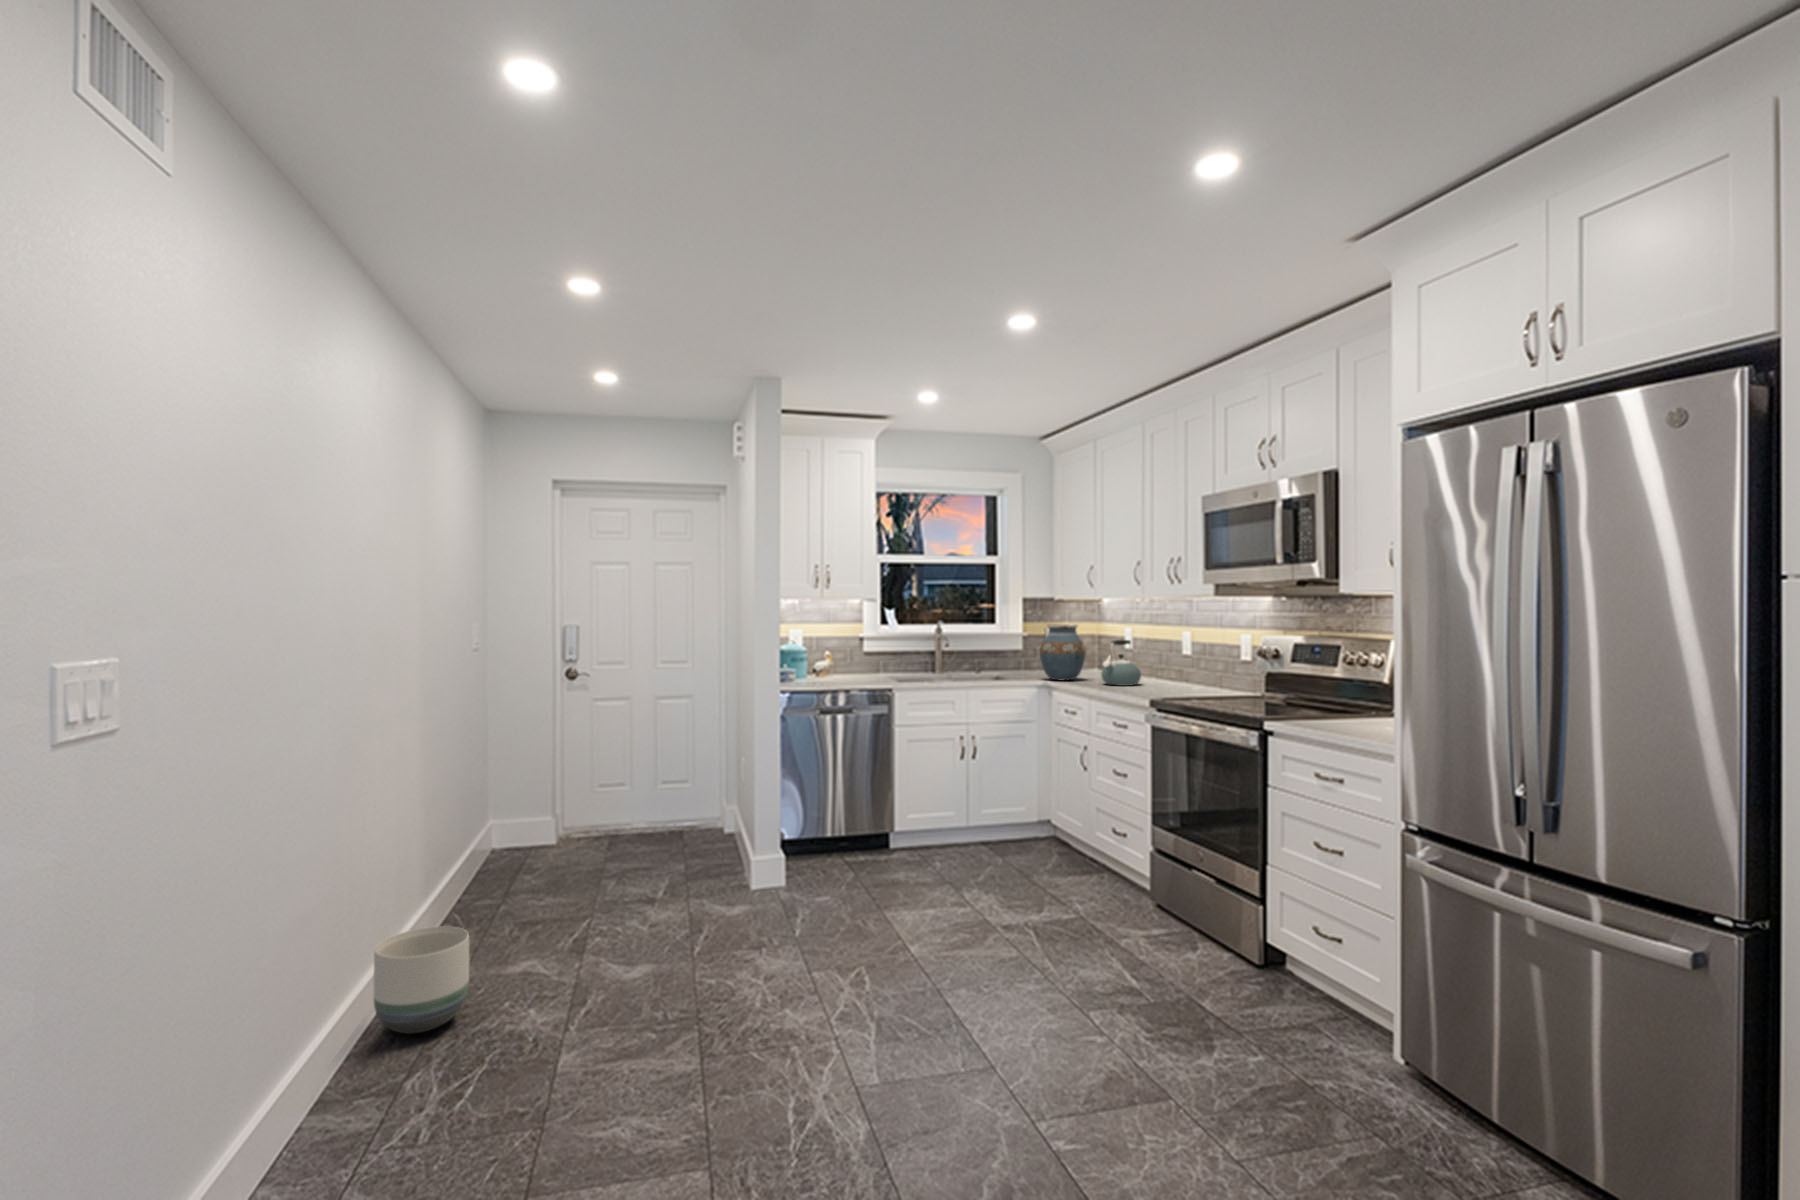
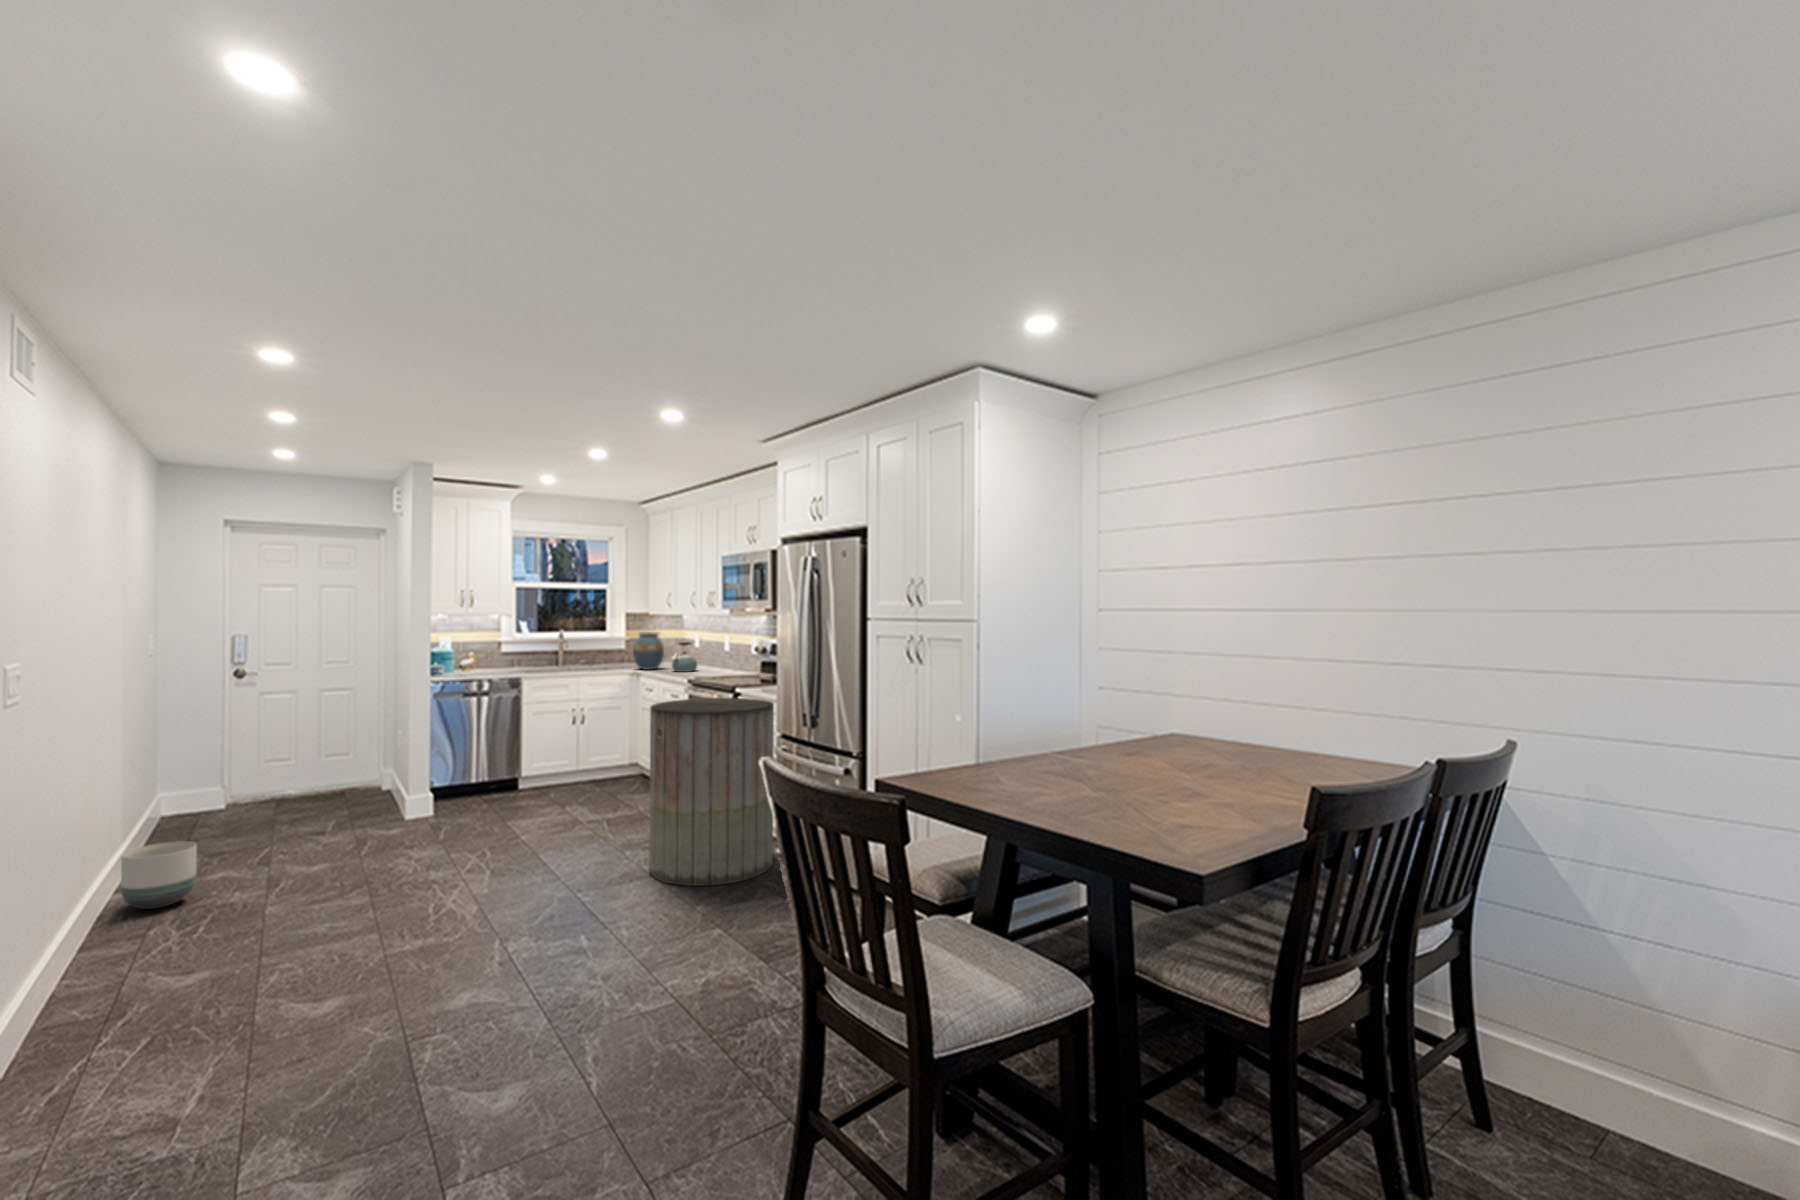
trash can: none [1150,744,1420,1168] -> present [649,698,774,886]

